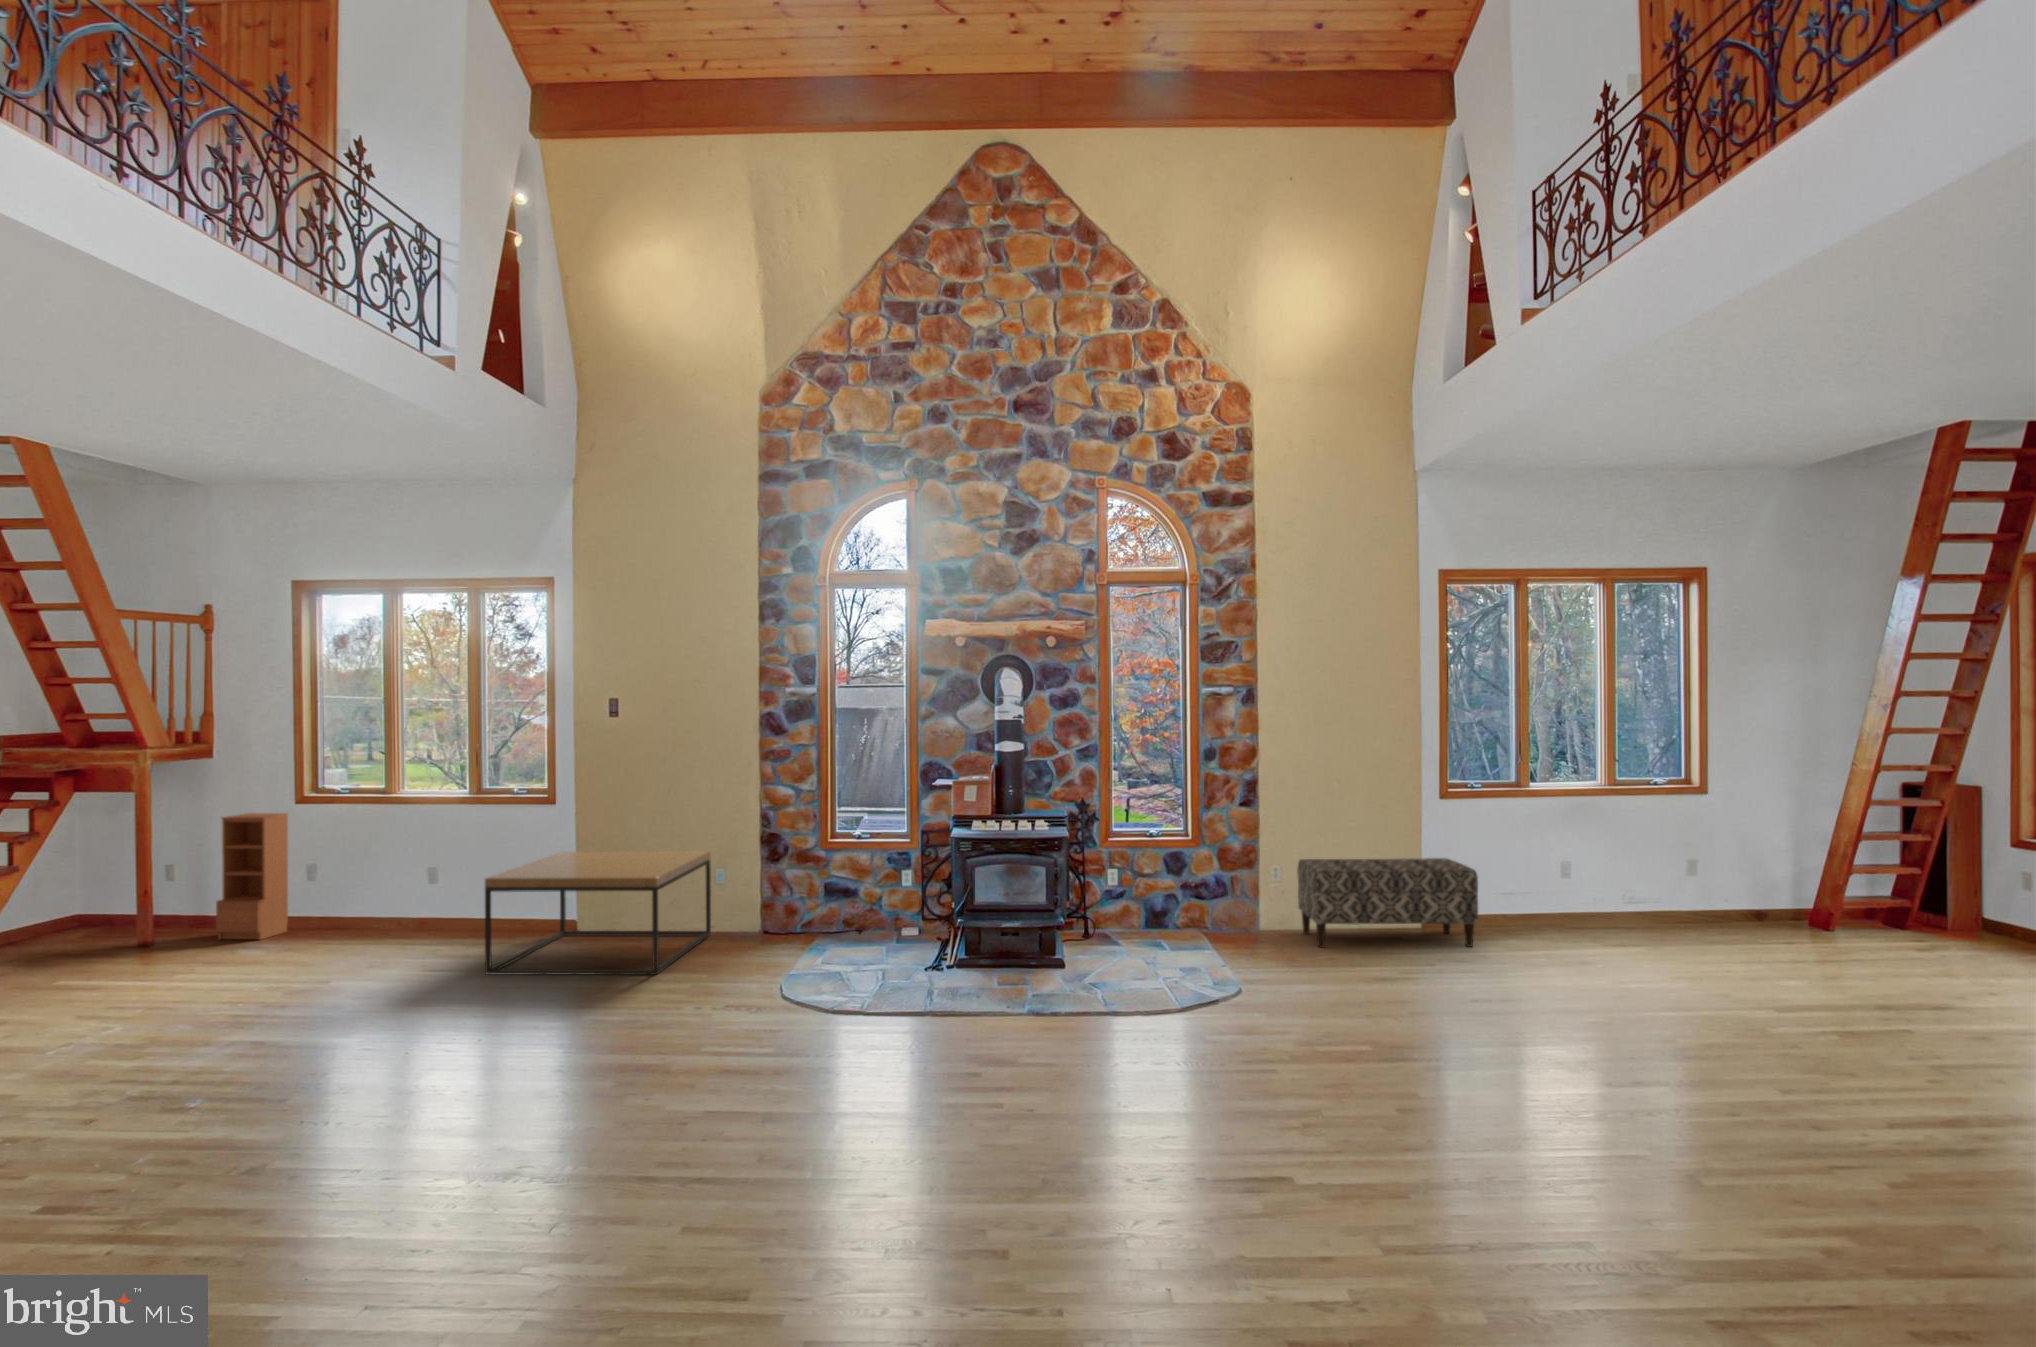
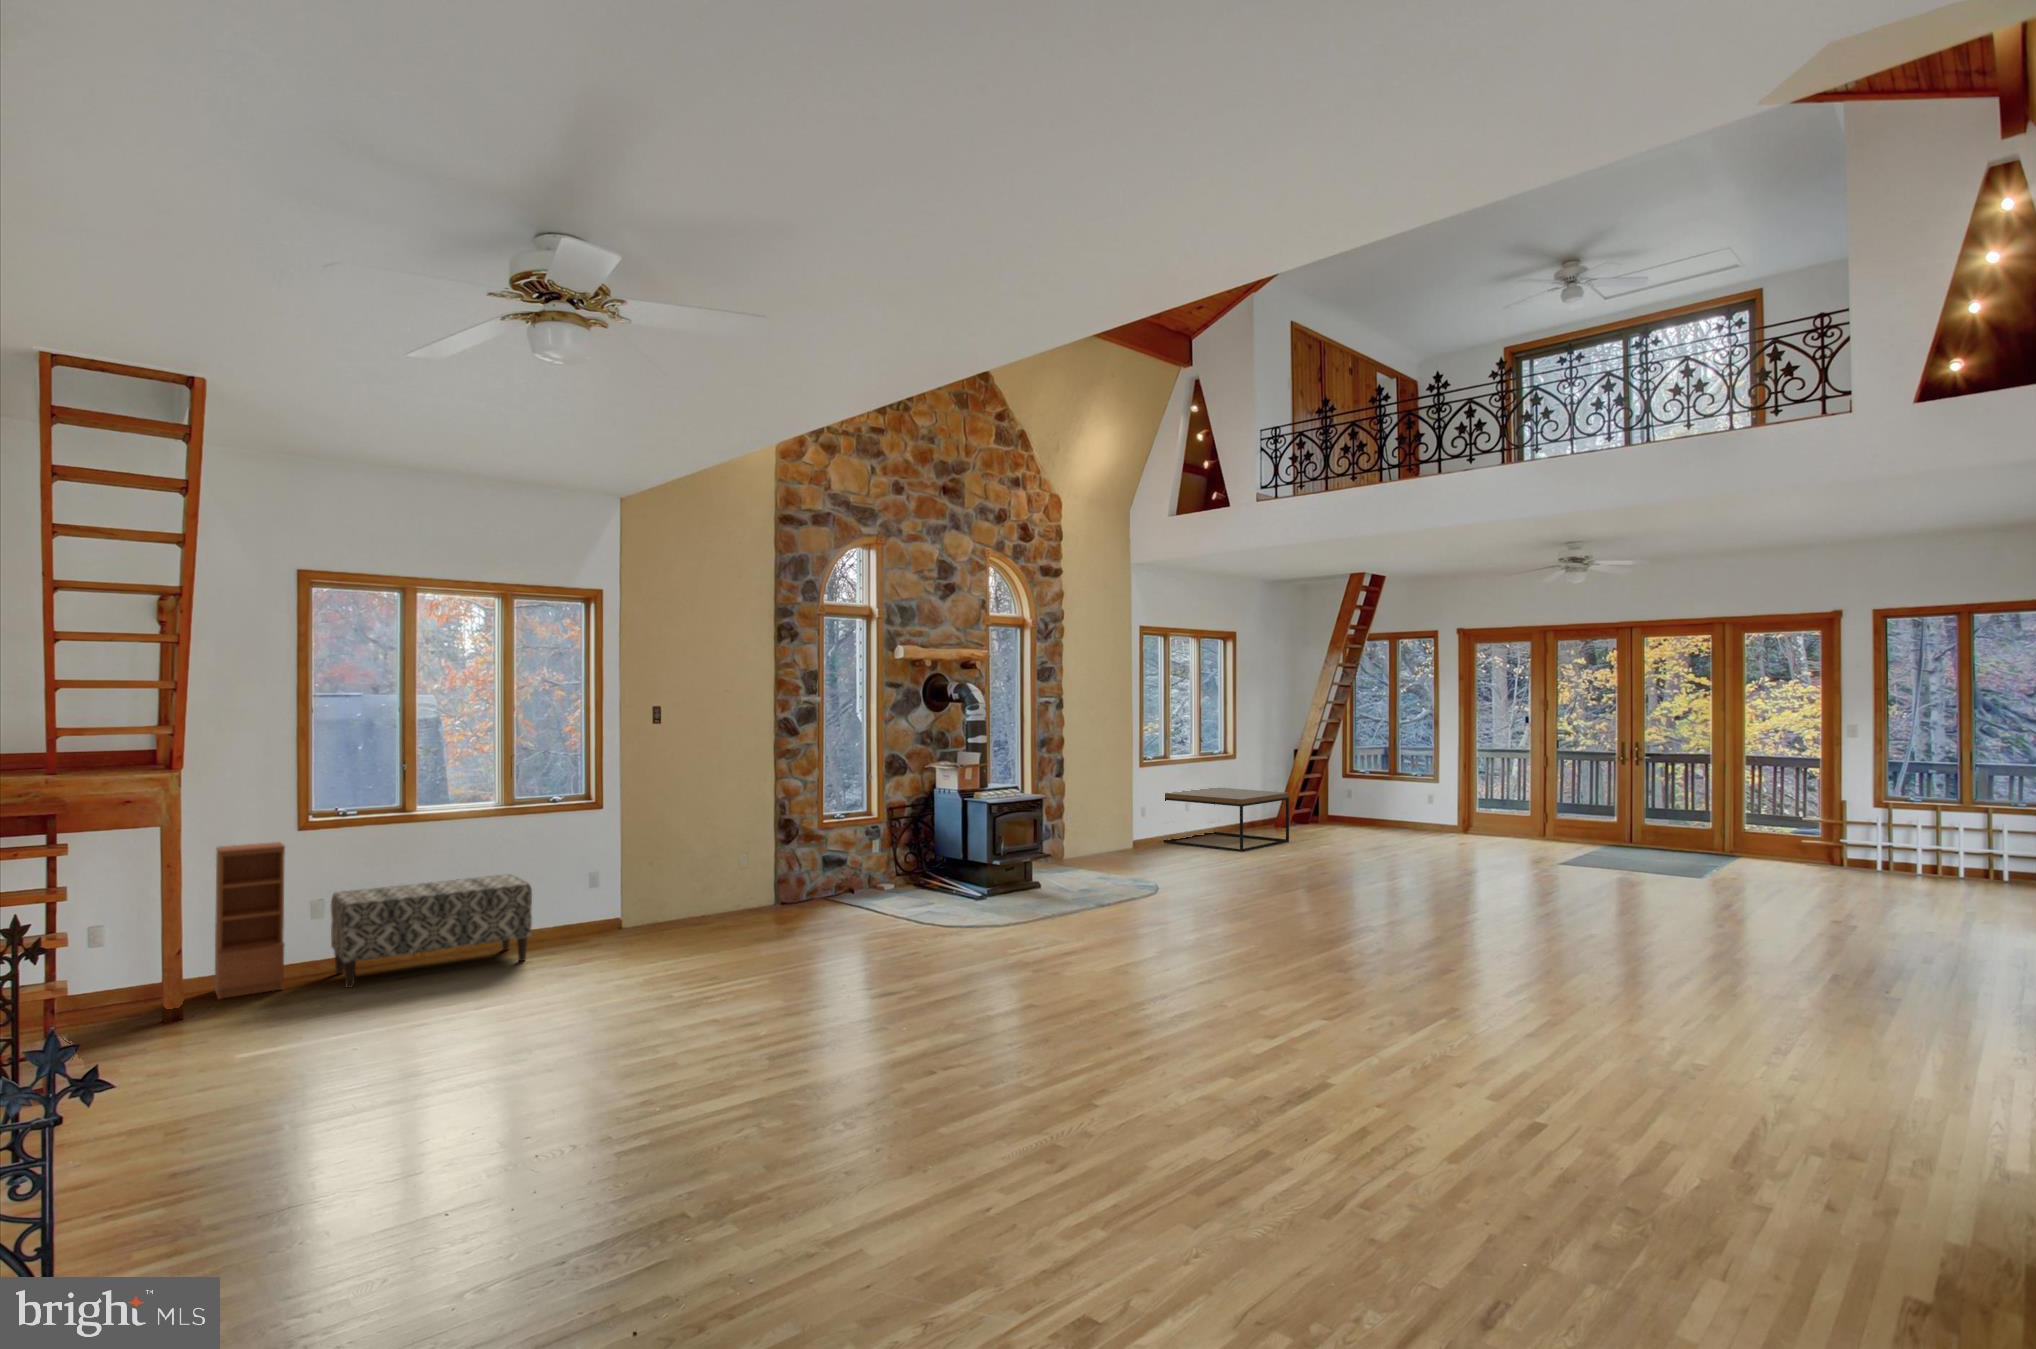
coffee table: present [485,851,711,975] -> present [1163,788,1289,852]
bench: present [1297,858,1478,948] -> present [331,874,532,988]

